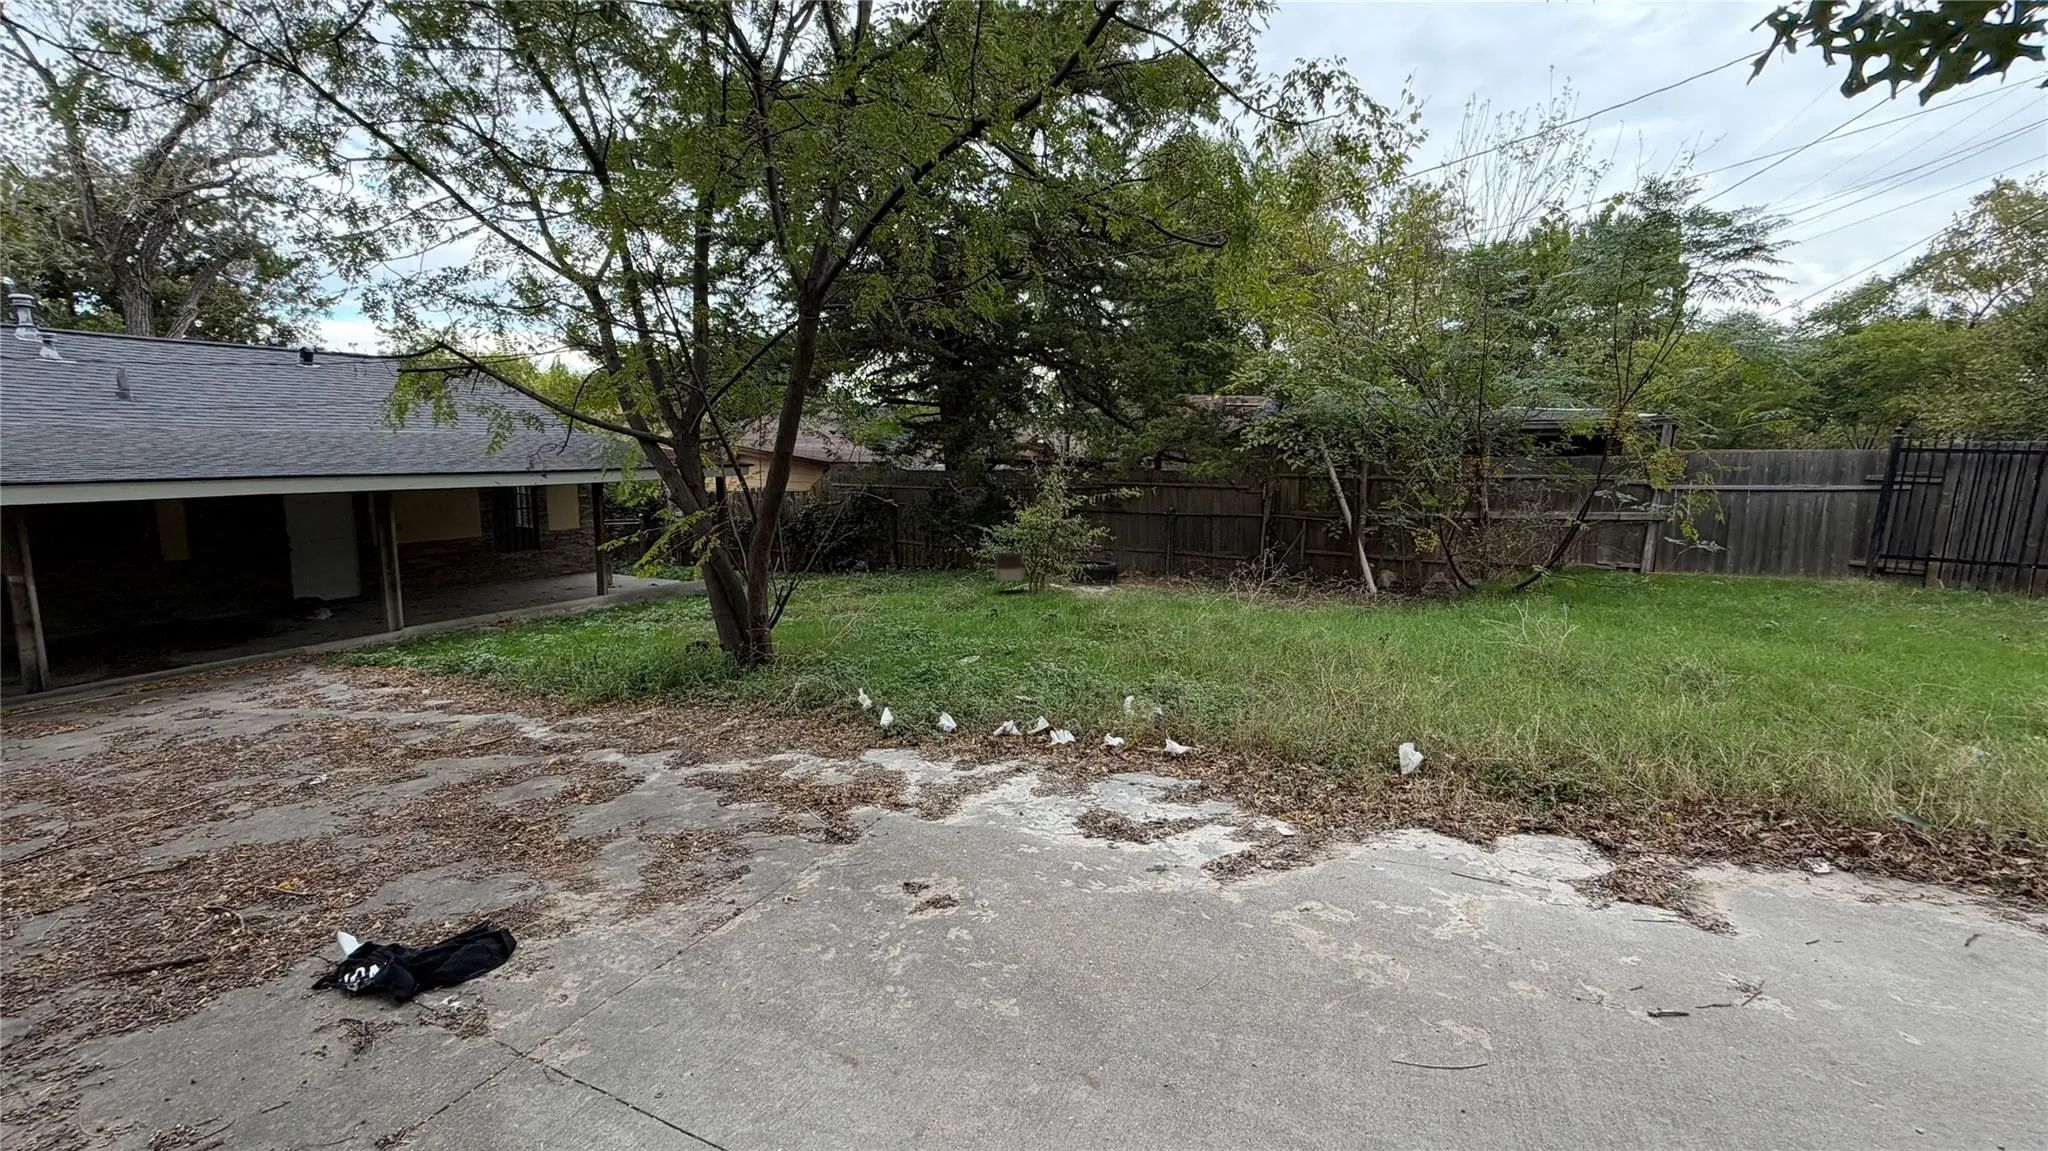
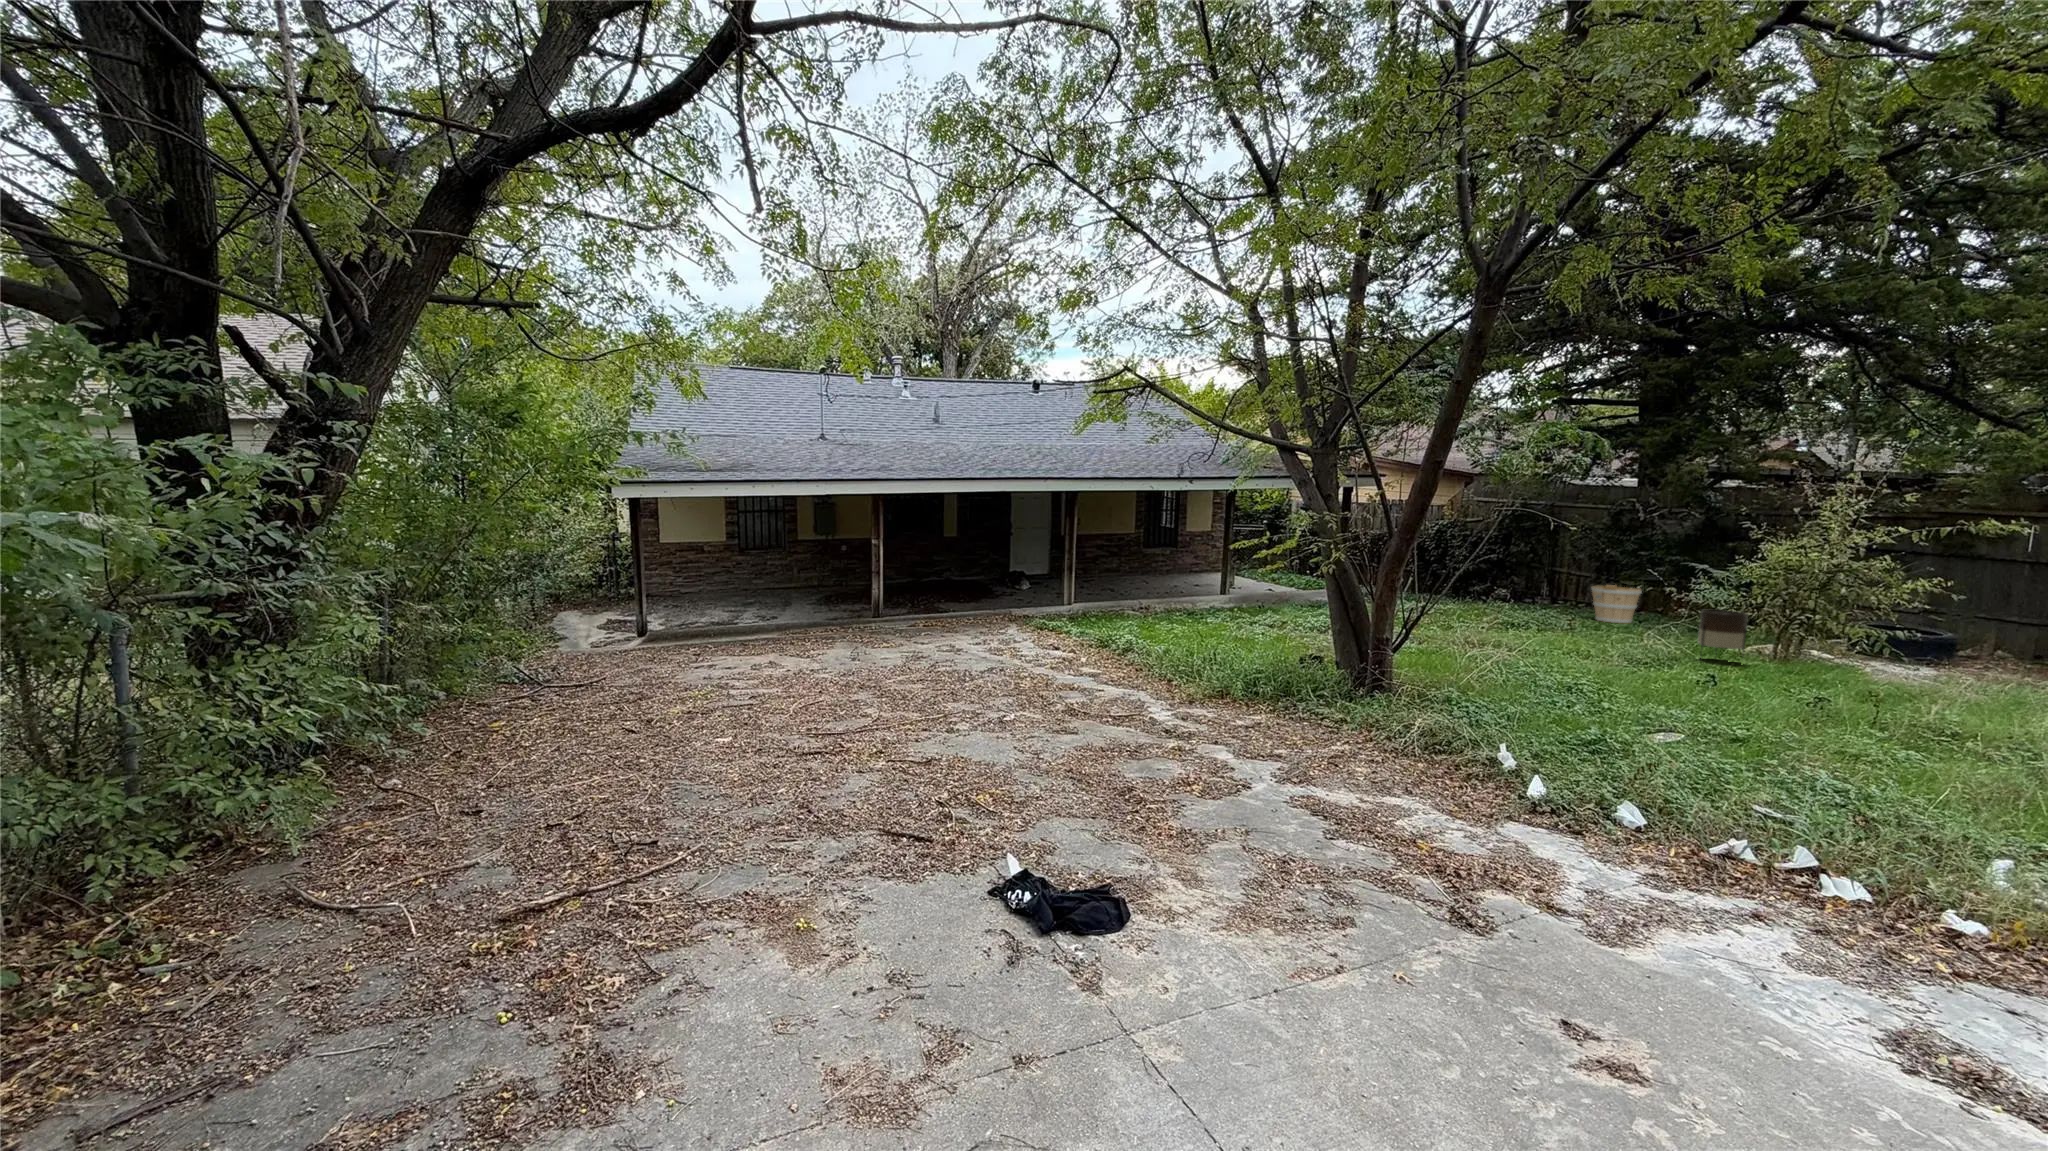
wooden bucket: none [926,541,960,572] -> present [1591,585,1641,623]

